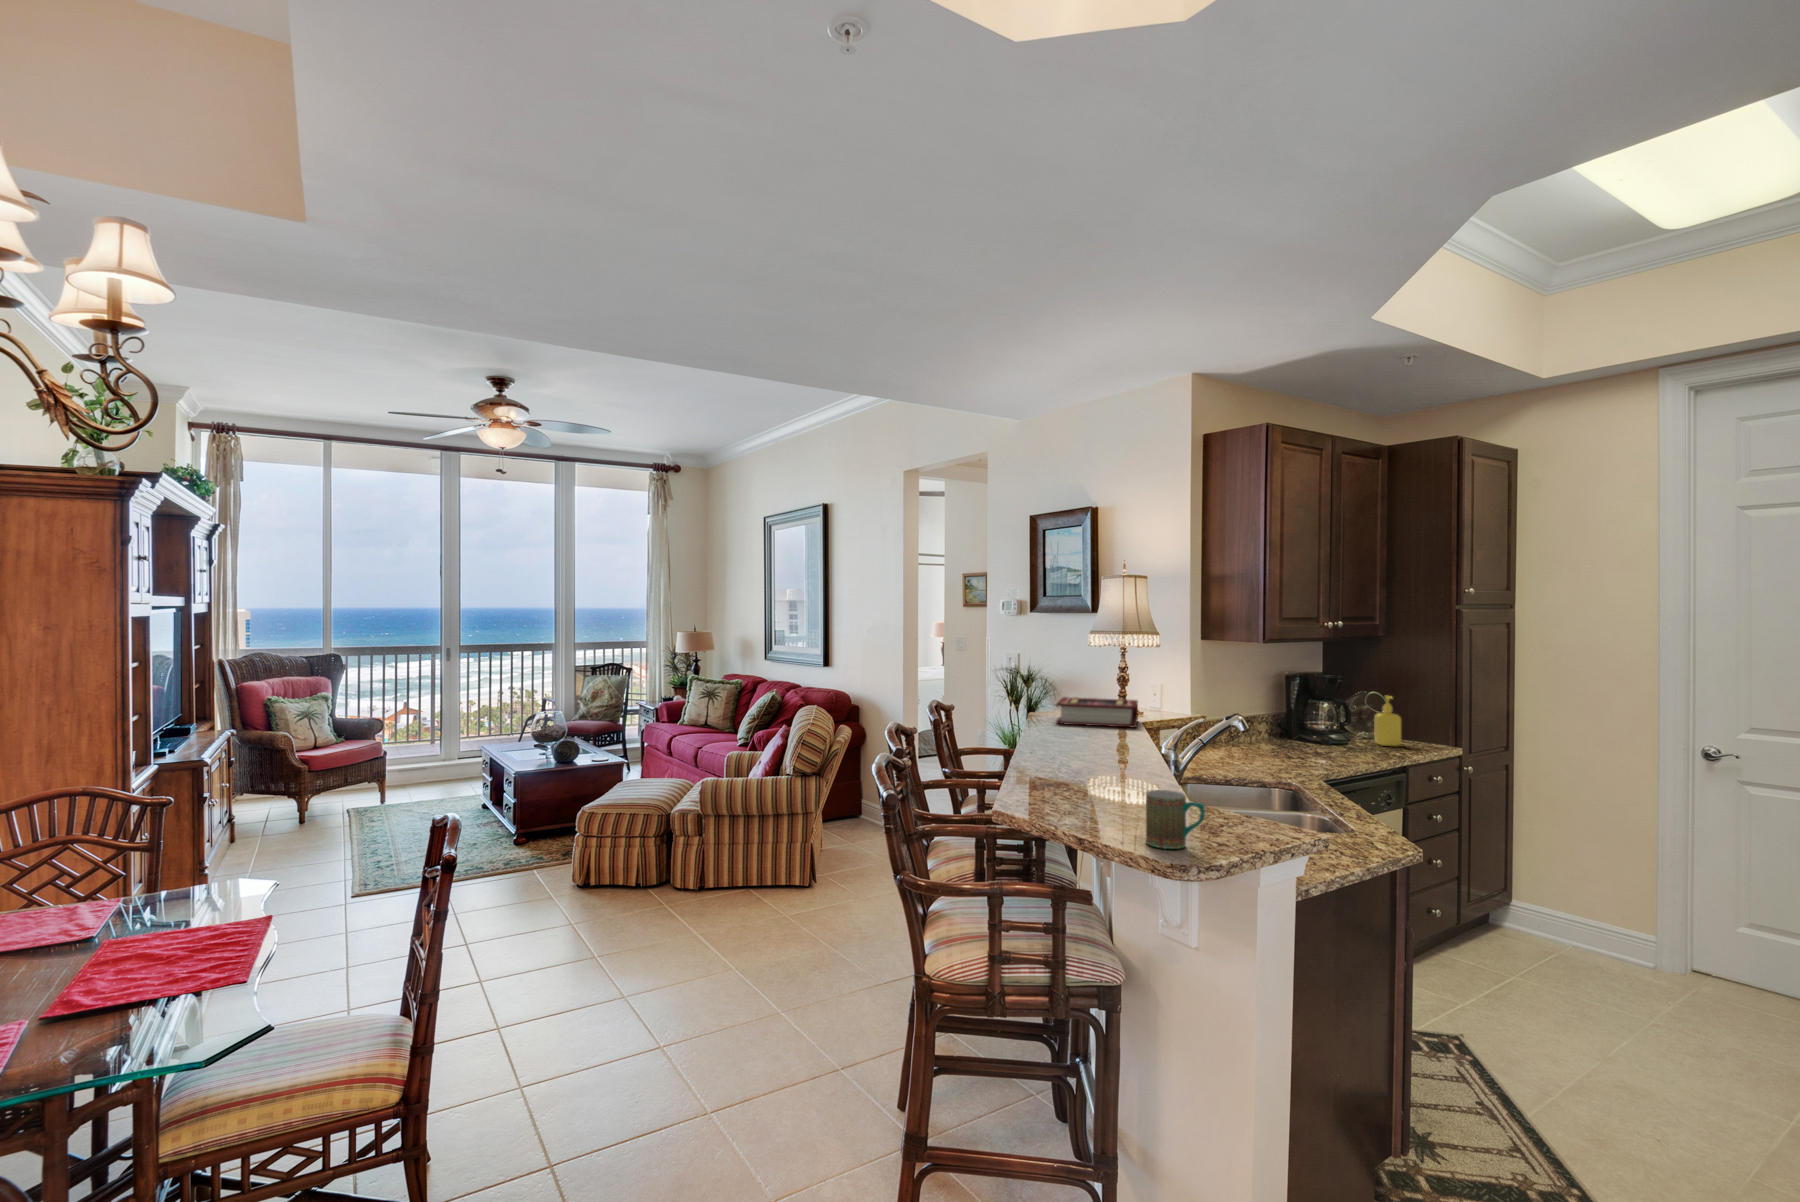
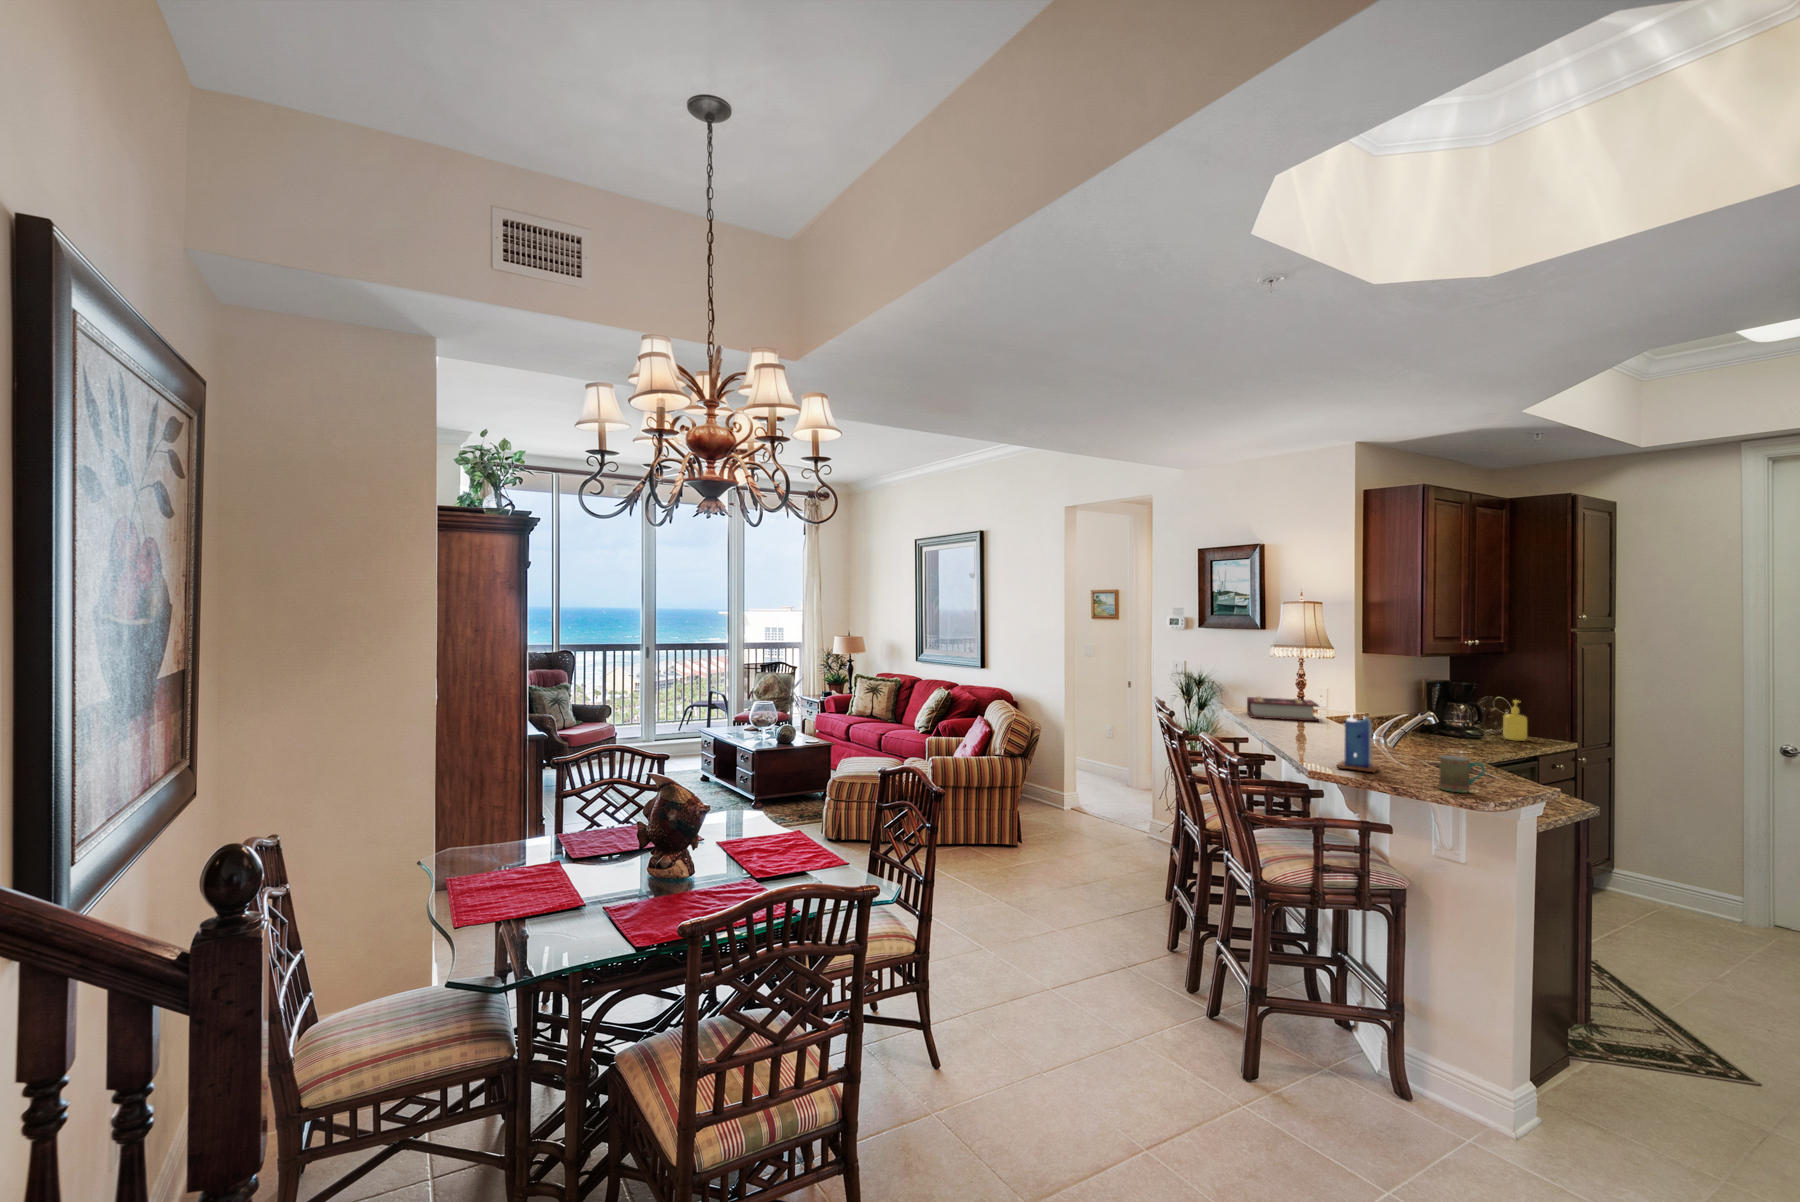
candle: none [1041,722,1104,813] -> present [1337,713,1379,772]

